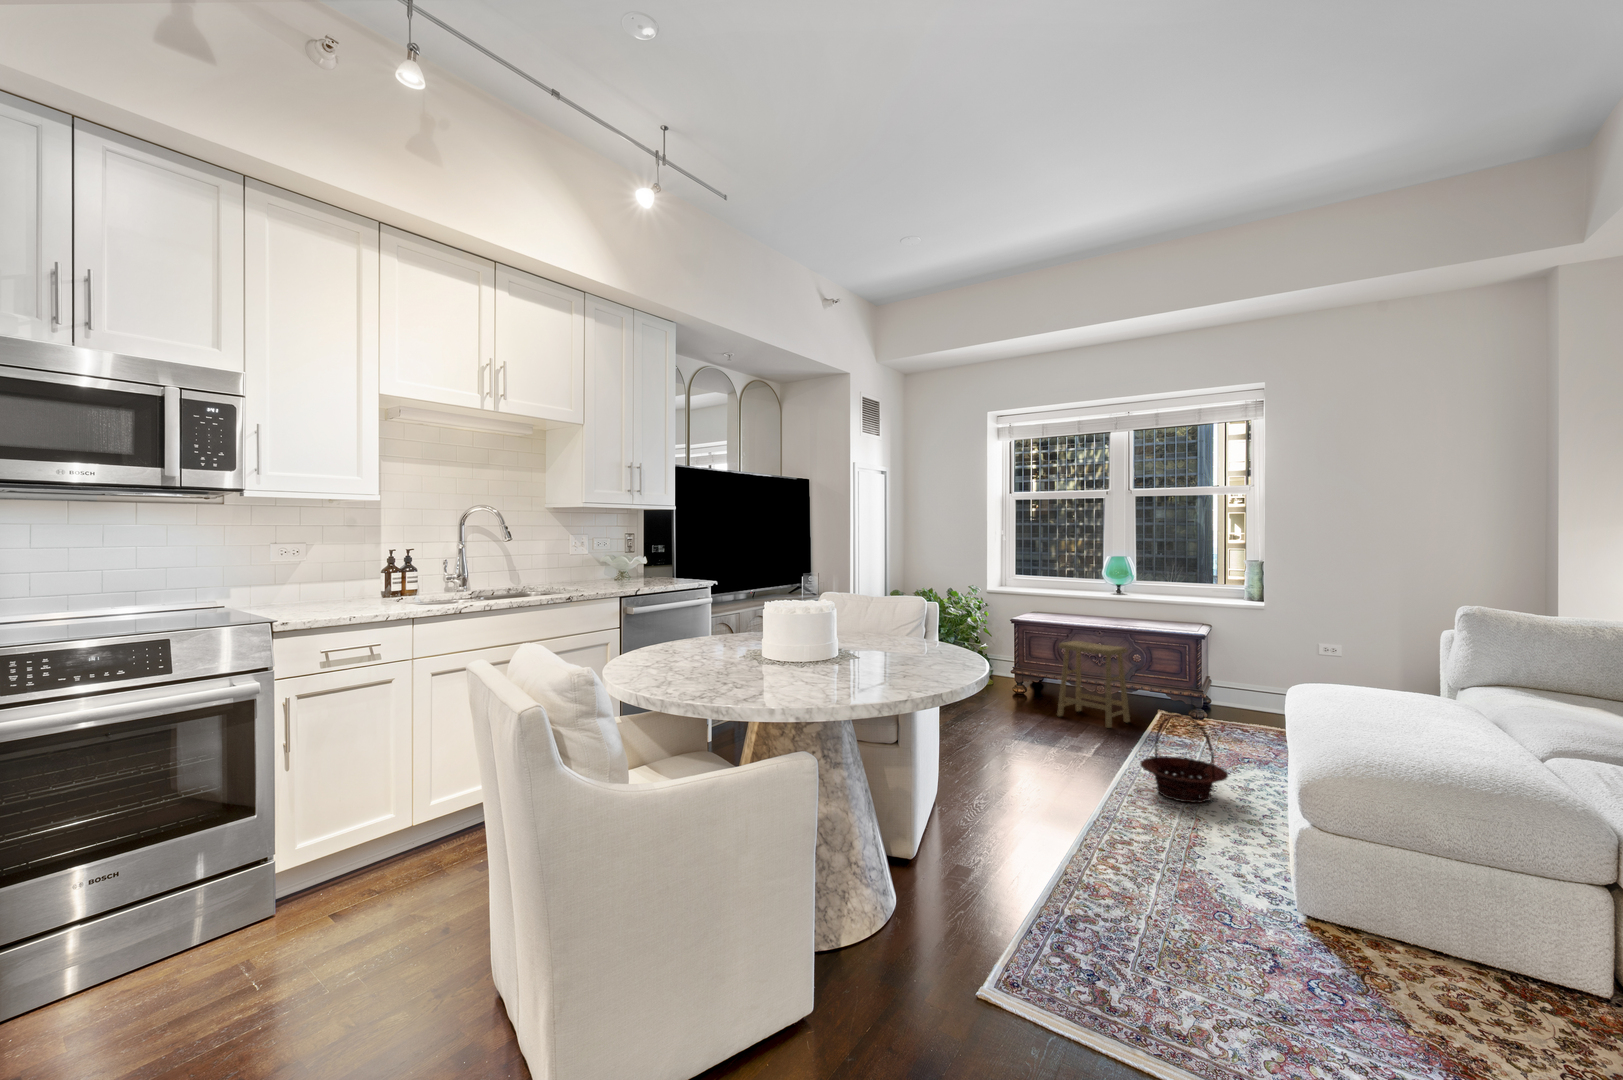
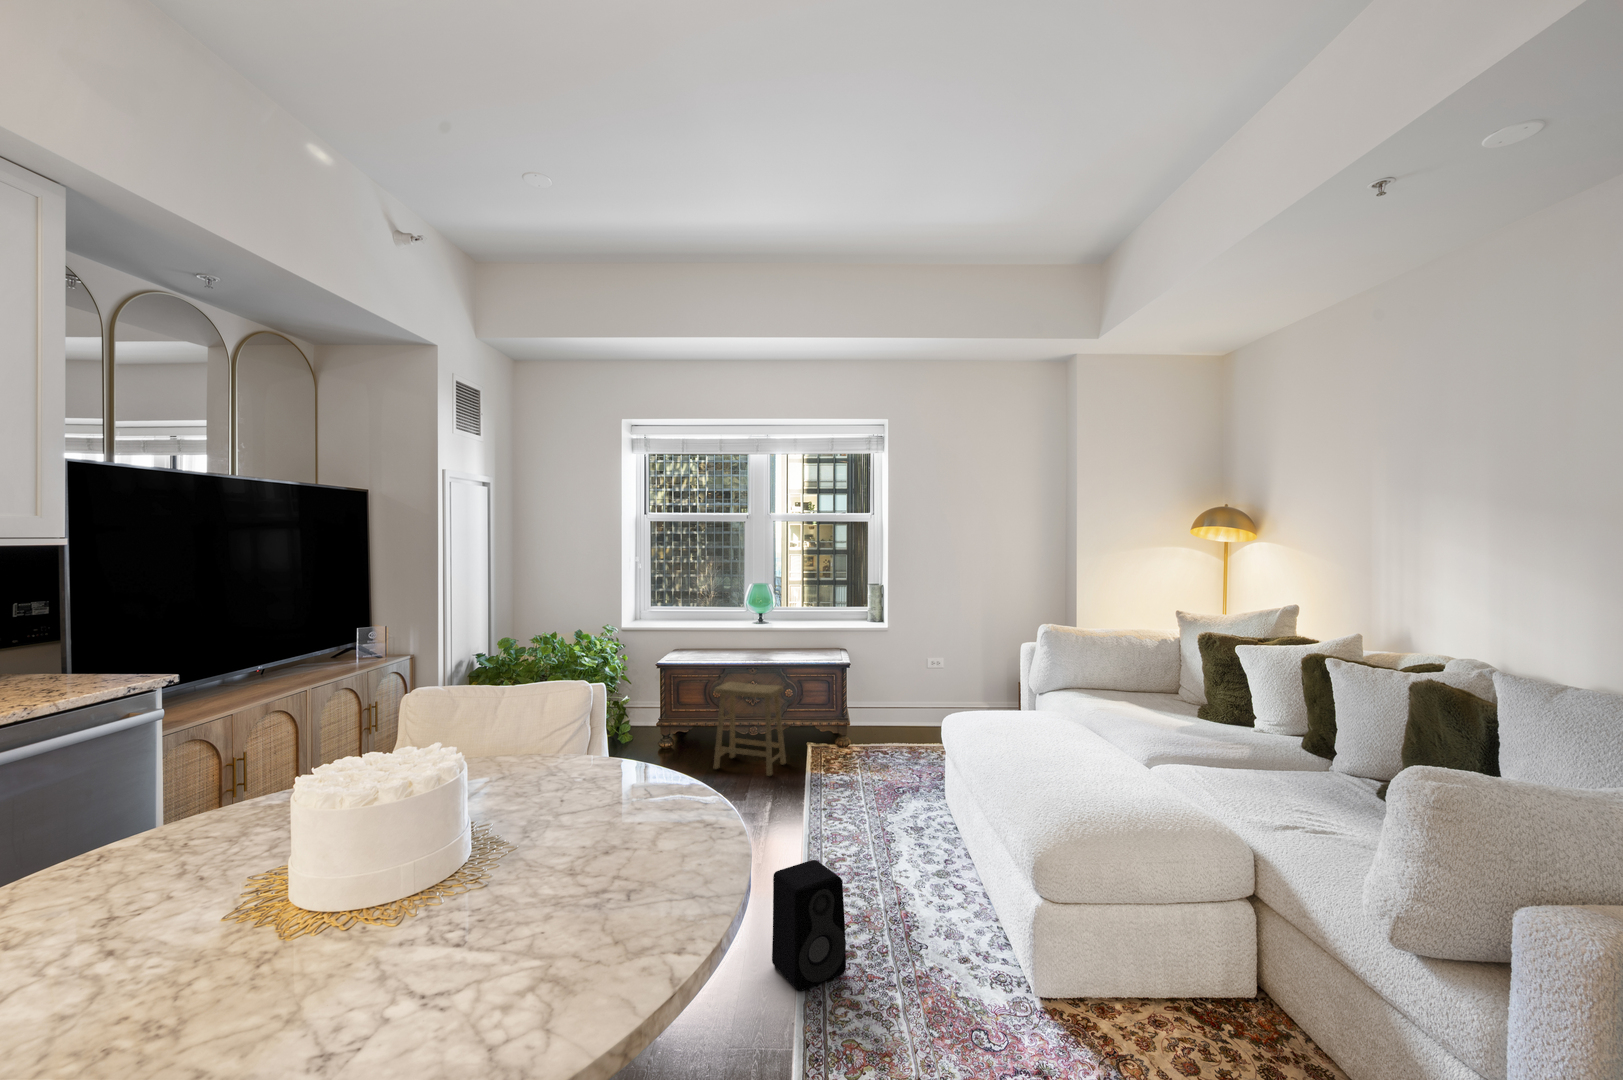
basket: present [1140,715,1228,803] -> none [829,772,913,867]
speaker: none [1052,758,1116,853] -> present [772,860,846,991]

